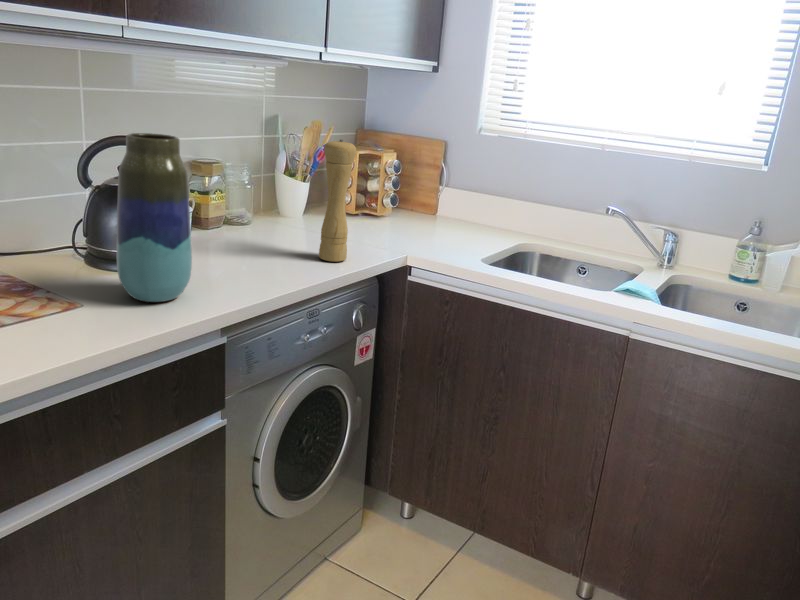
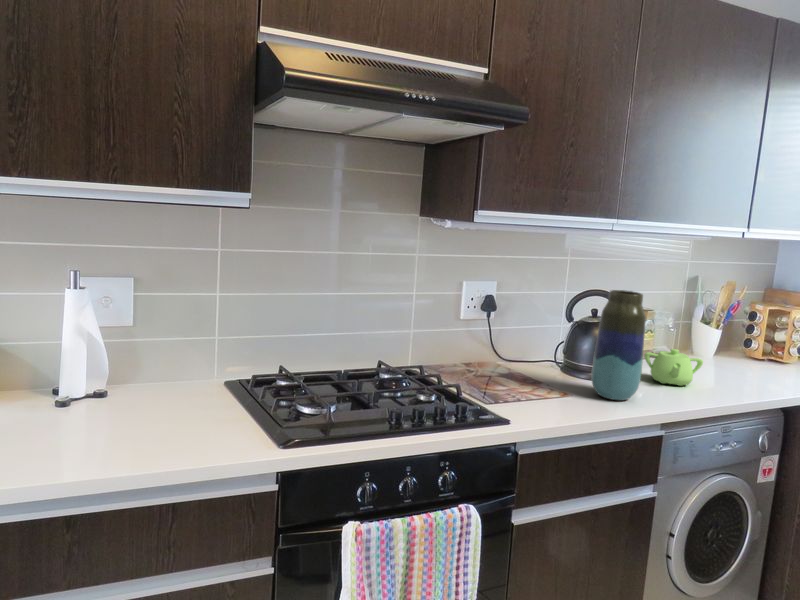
pepper mill: present [319,140,356,262] -> none [732,298,771,392]
teapot: none [206,215,282,264] -> present [645,349,703,386]

